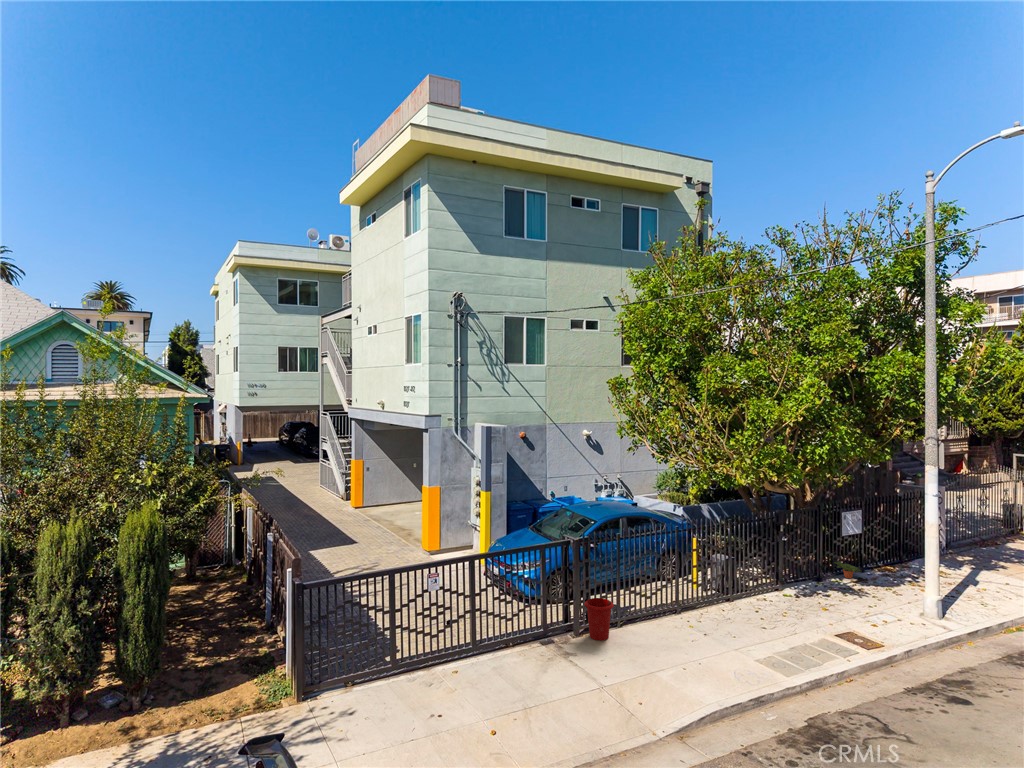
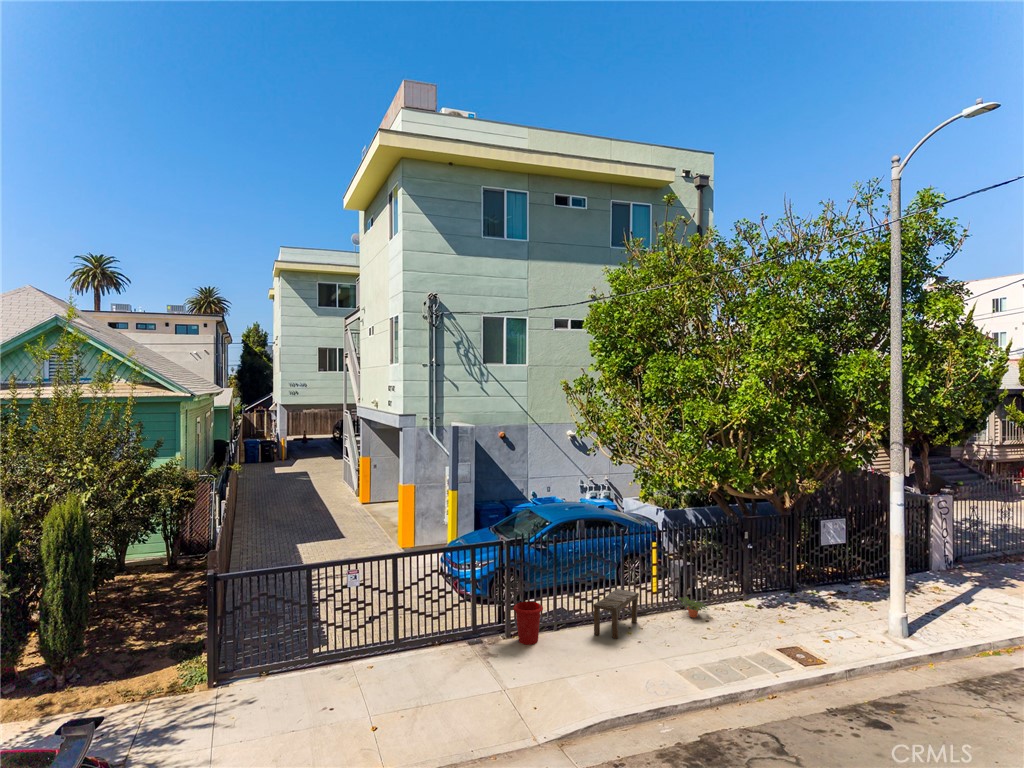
potted plant: present [834,562,860,578] -> present [678,597,708,618]
bench: none [658,582,695,631] -> present [593,589,639,639]

